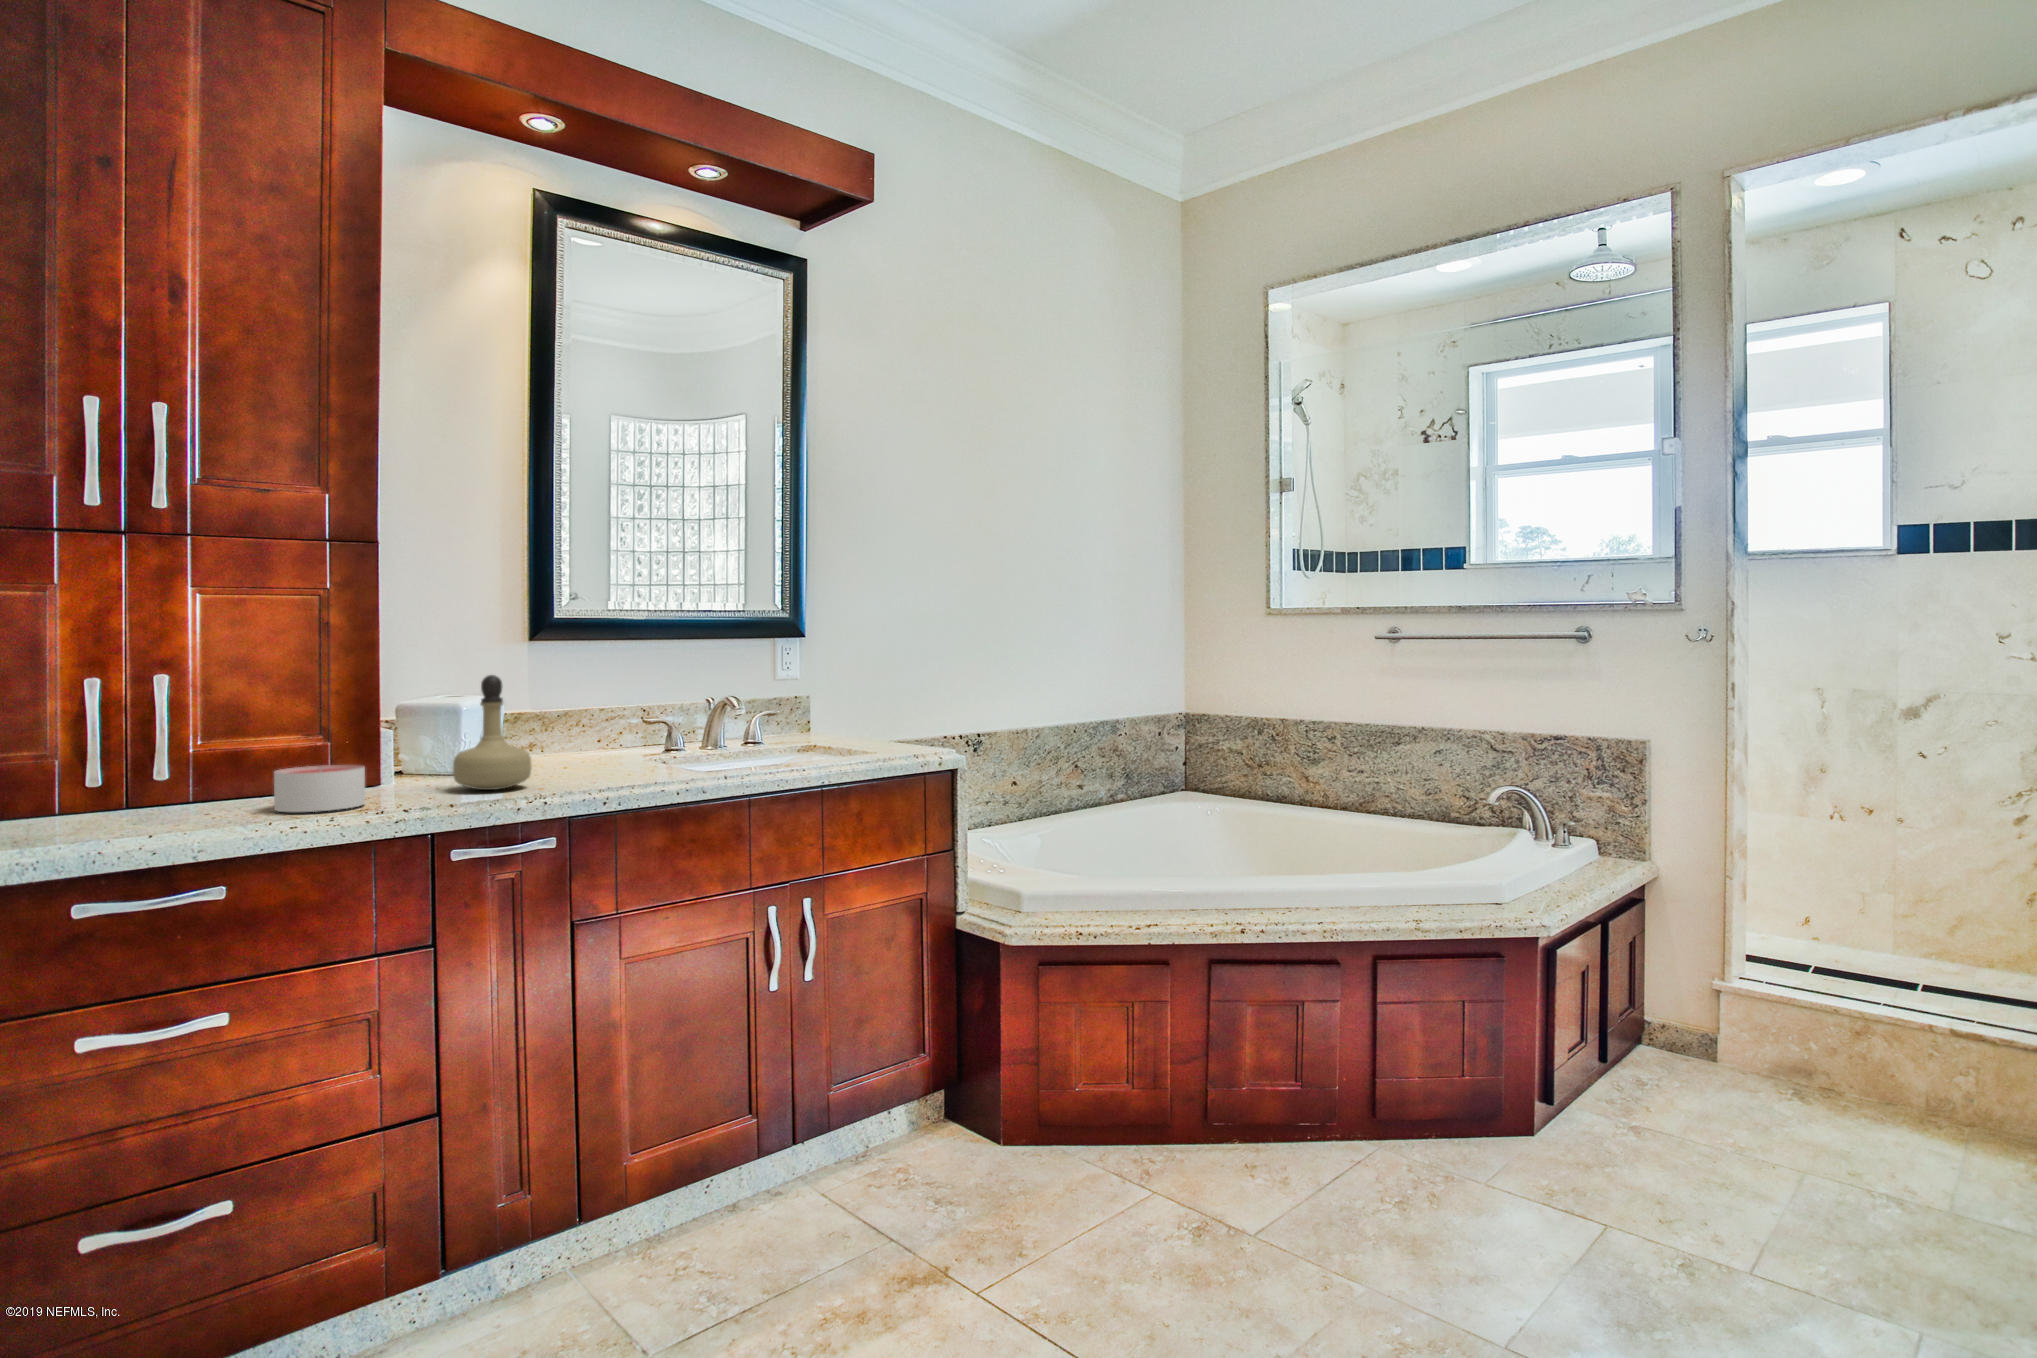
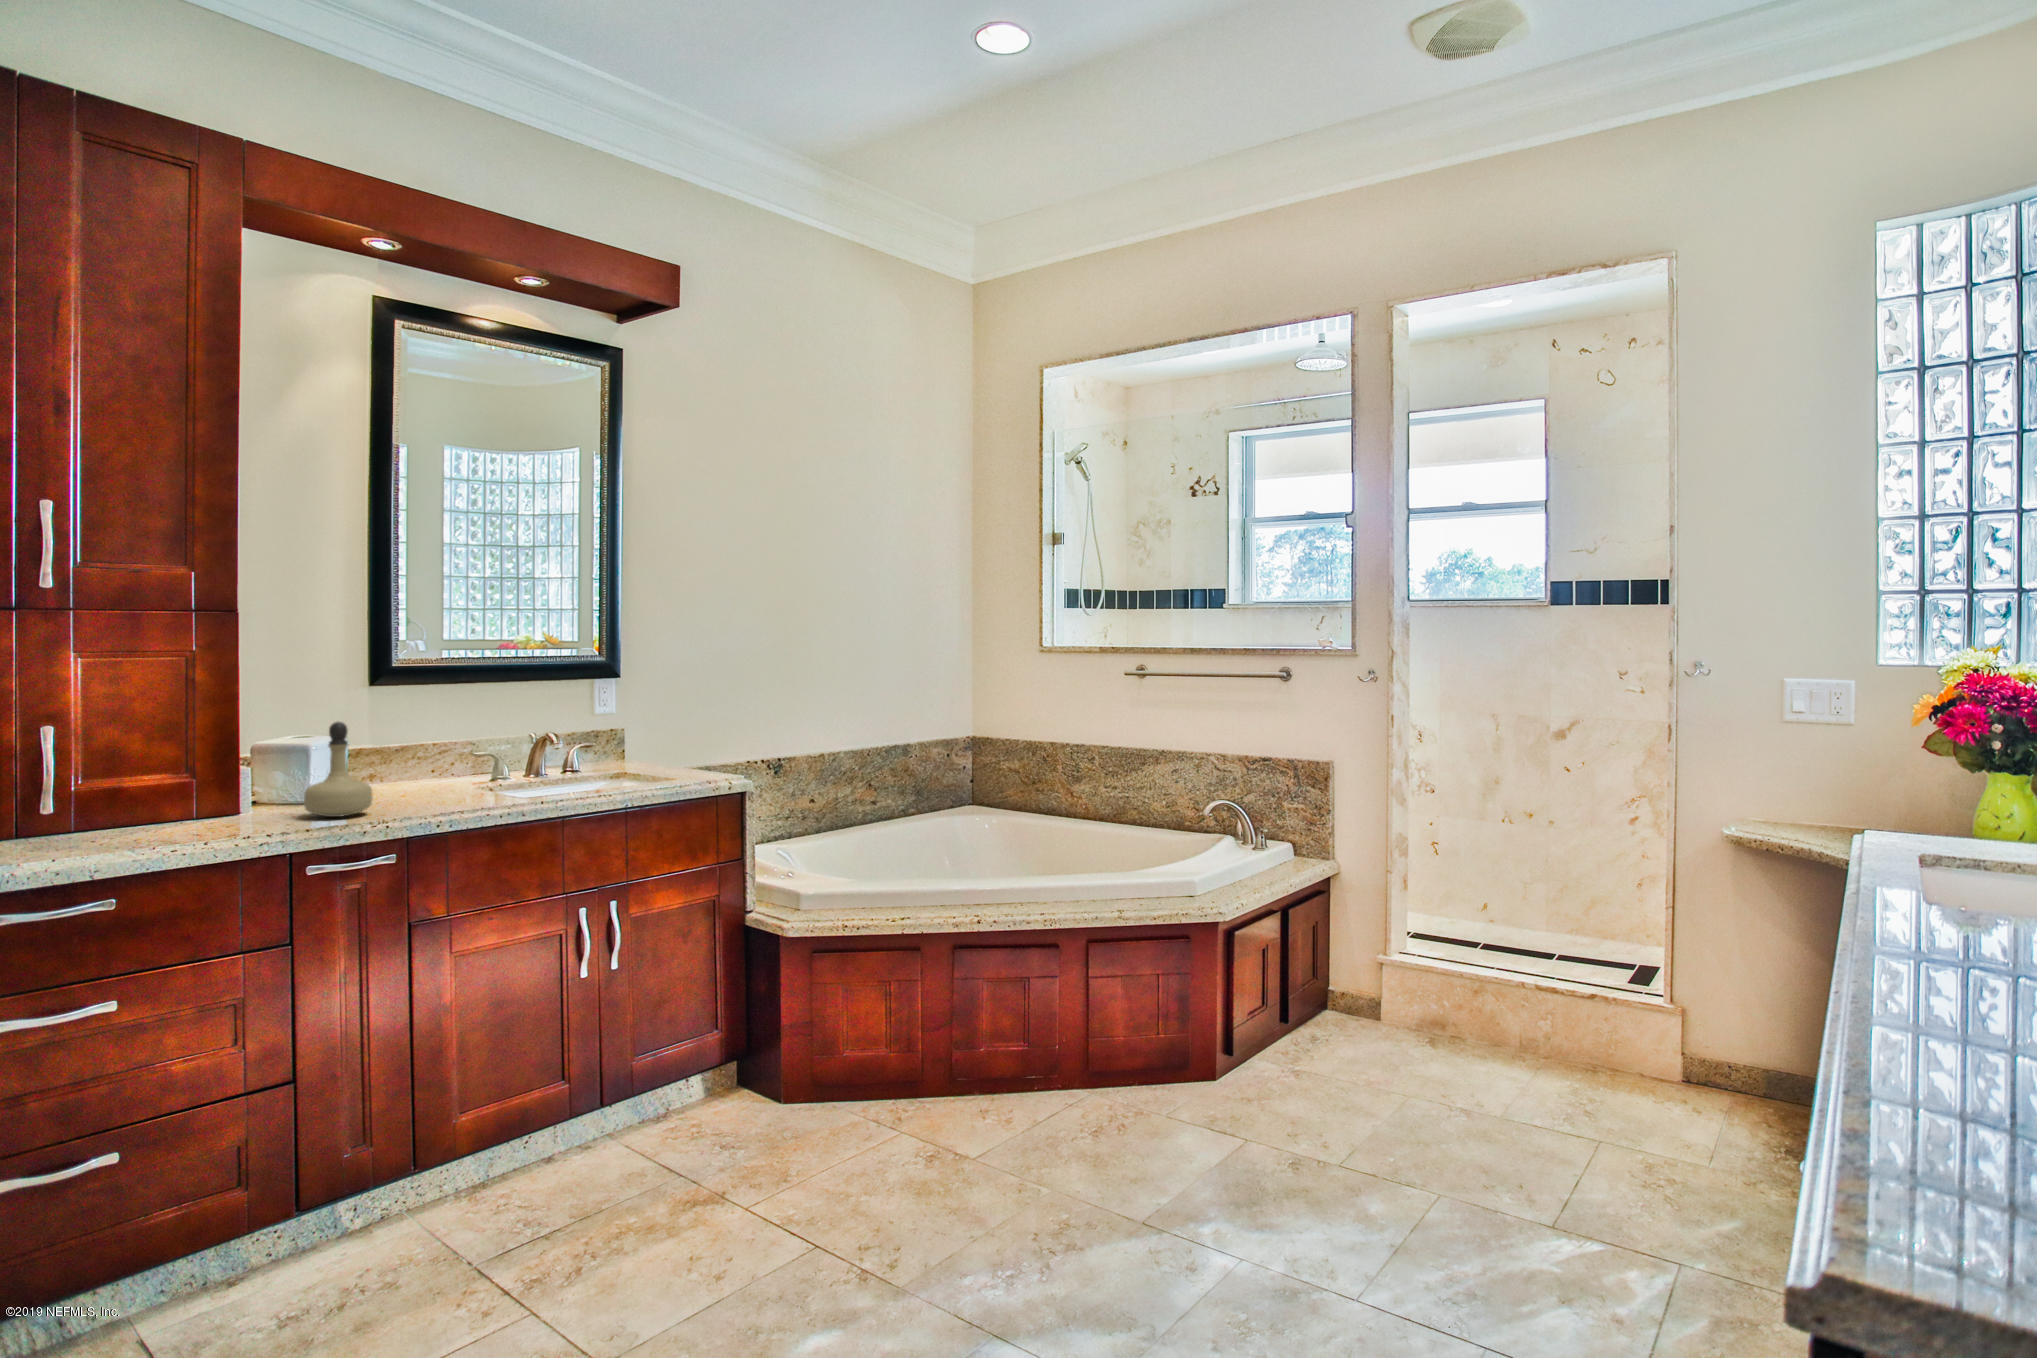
candle: present [274,765,365,812] -> none [152,799,230,839]

